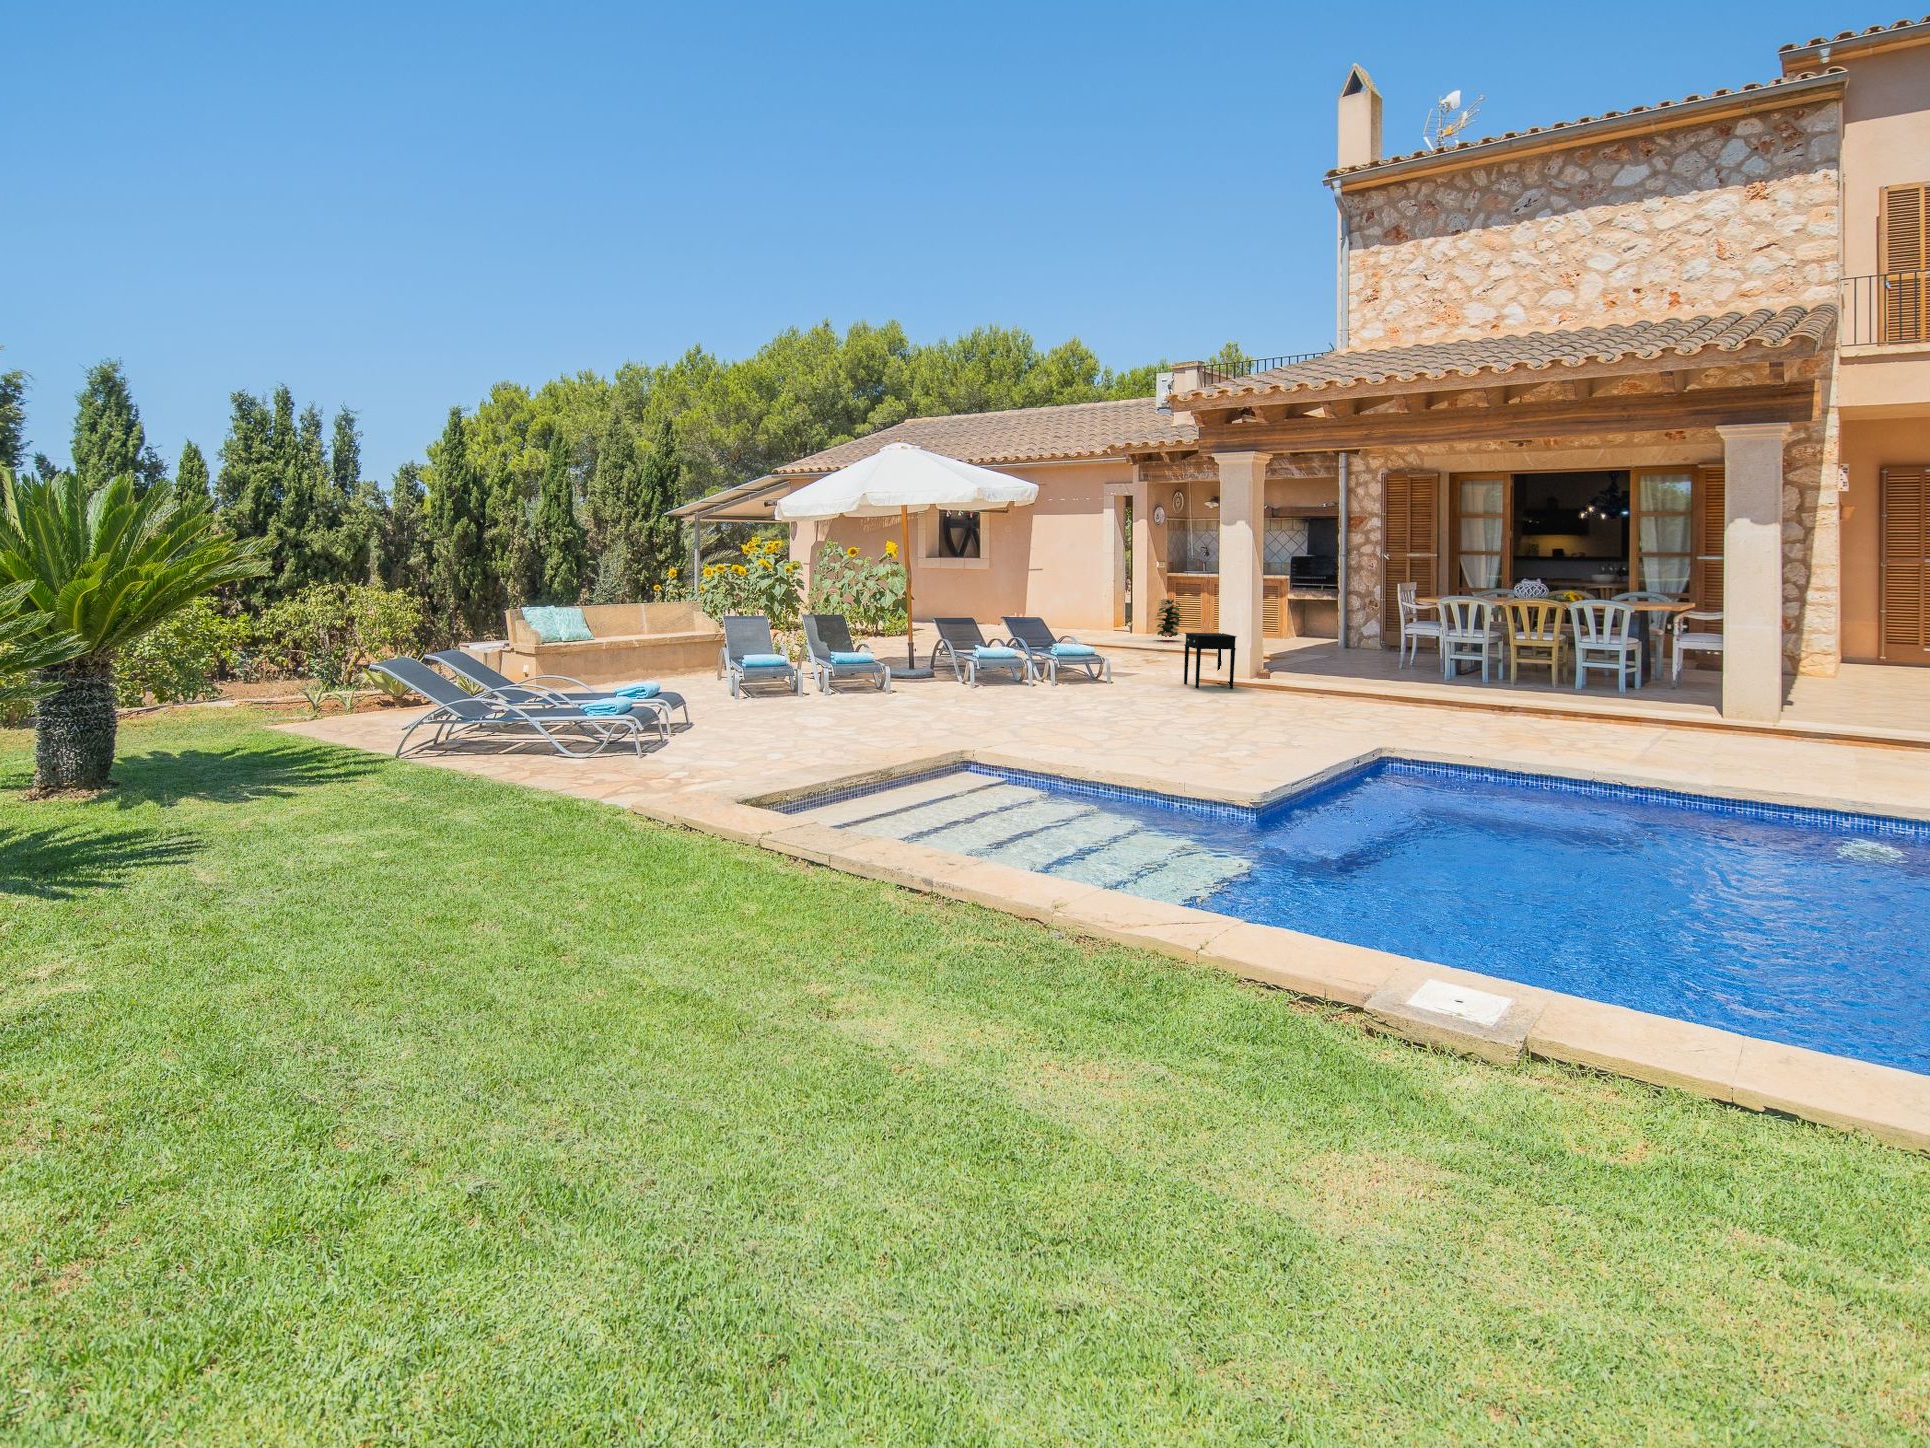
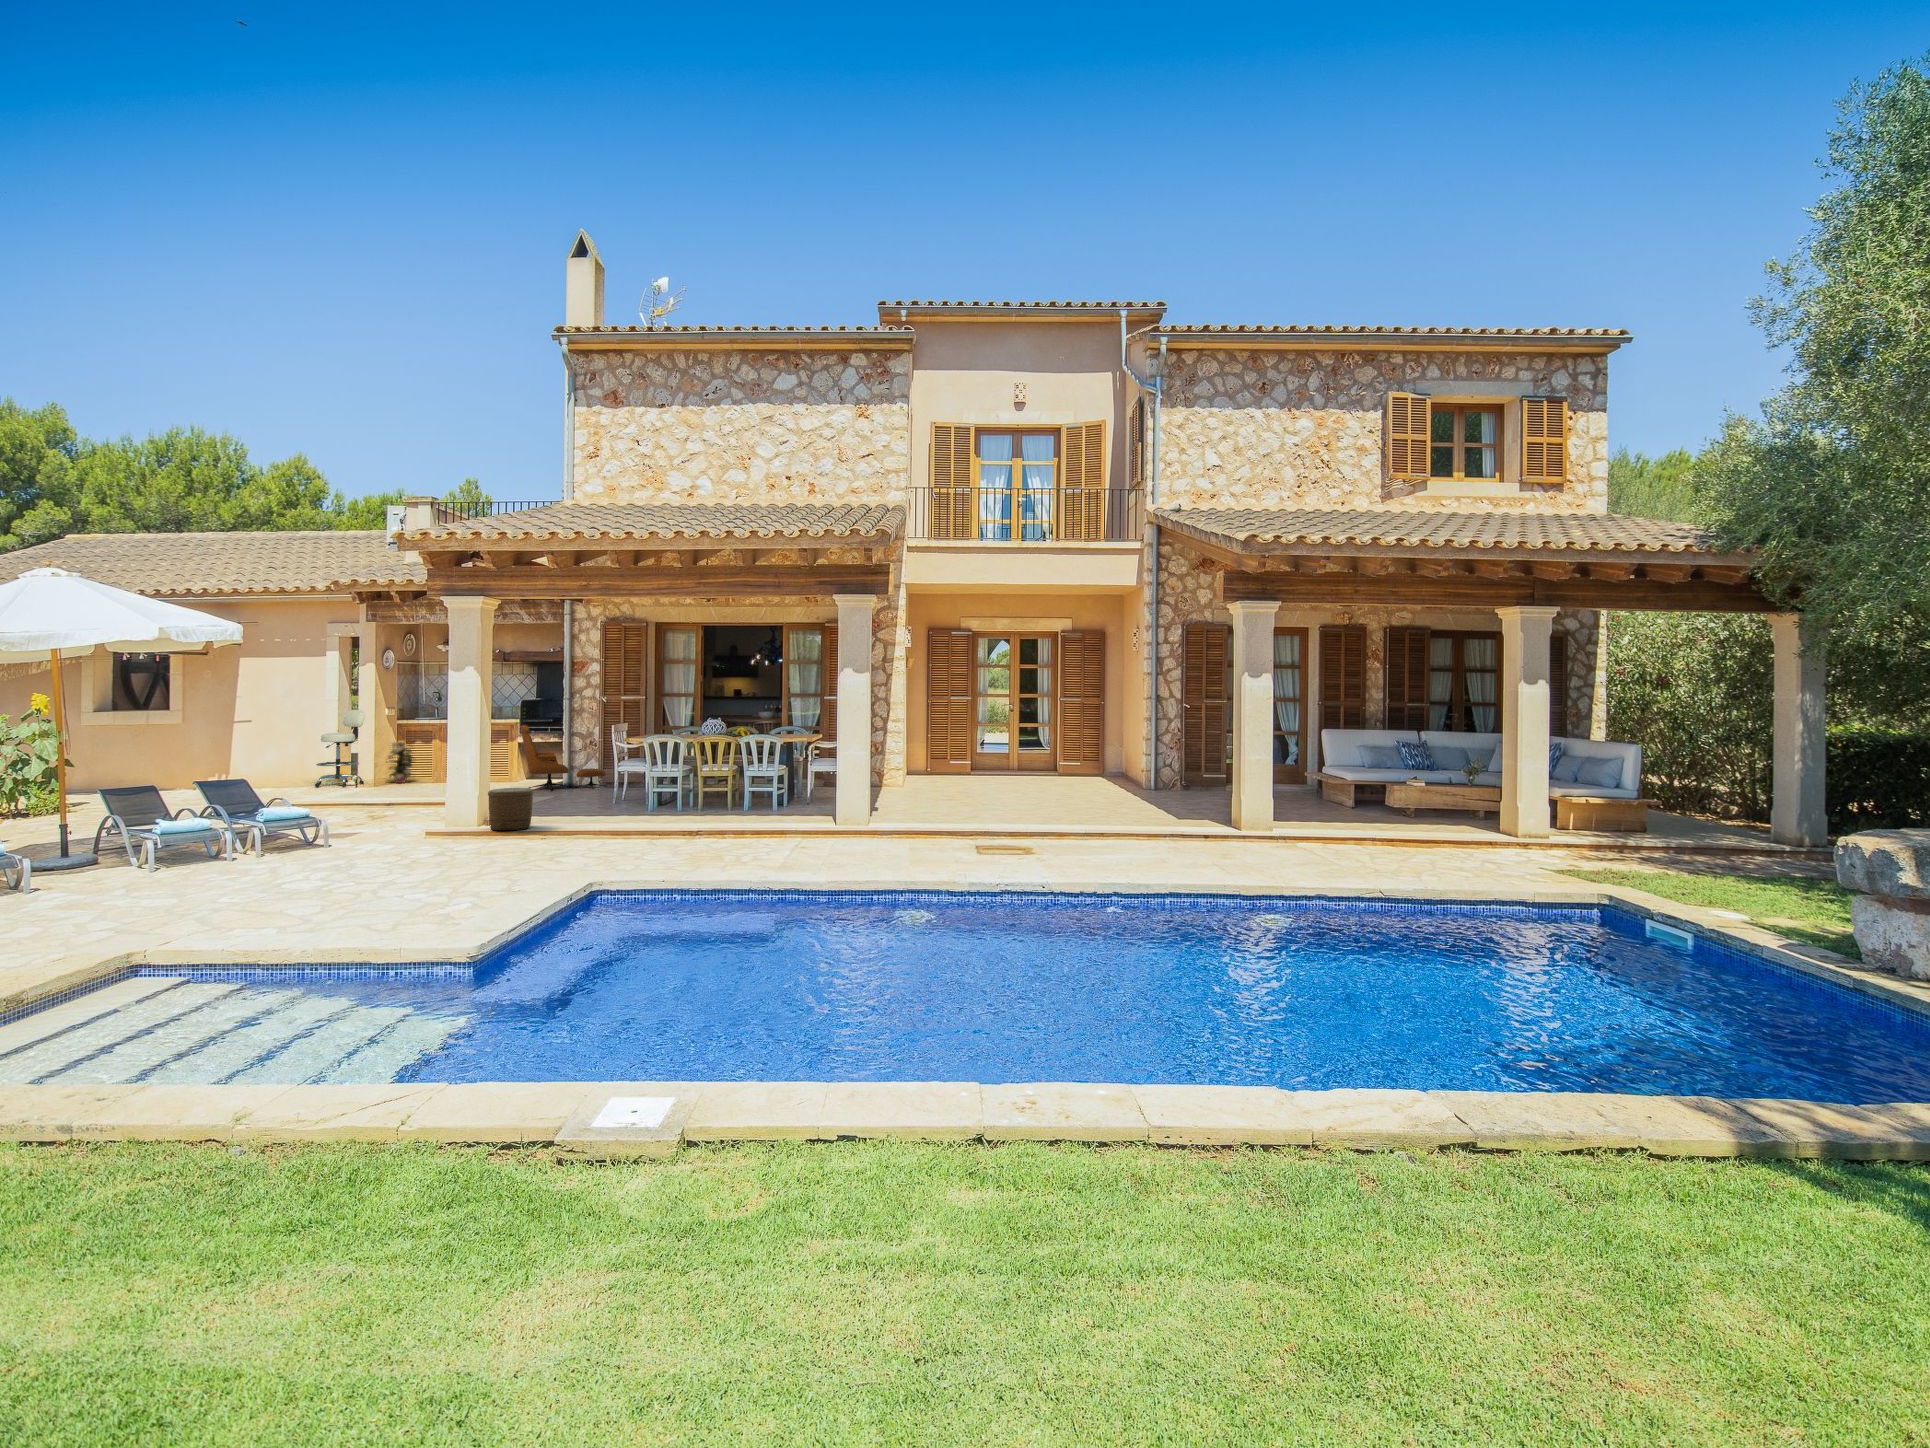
stool: none [1093,565,1138,642] -> present [315,710,365,787]
lounge chair: none [1291,582,1384,659] -> present [520,725,606,791]
side table: present [1184,633,1237,689] -> none [411,783,463,838]
woven basket: none [1261,643,1310,690] -> present [488,788,533,830]

